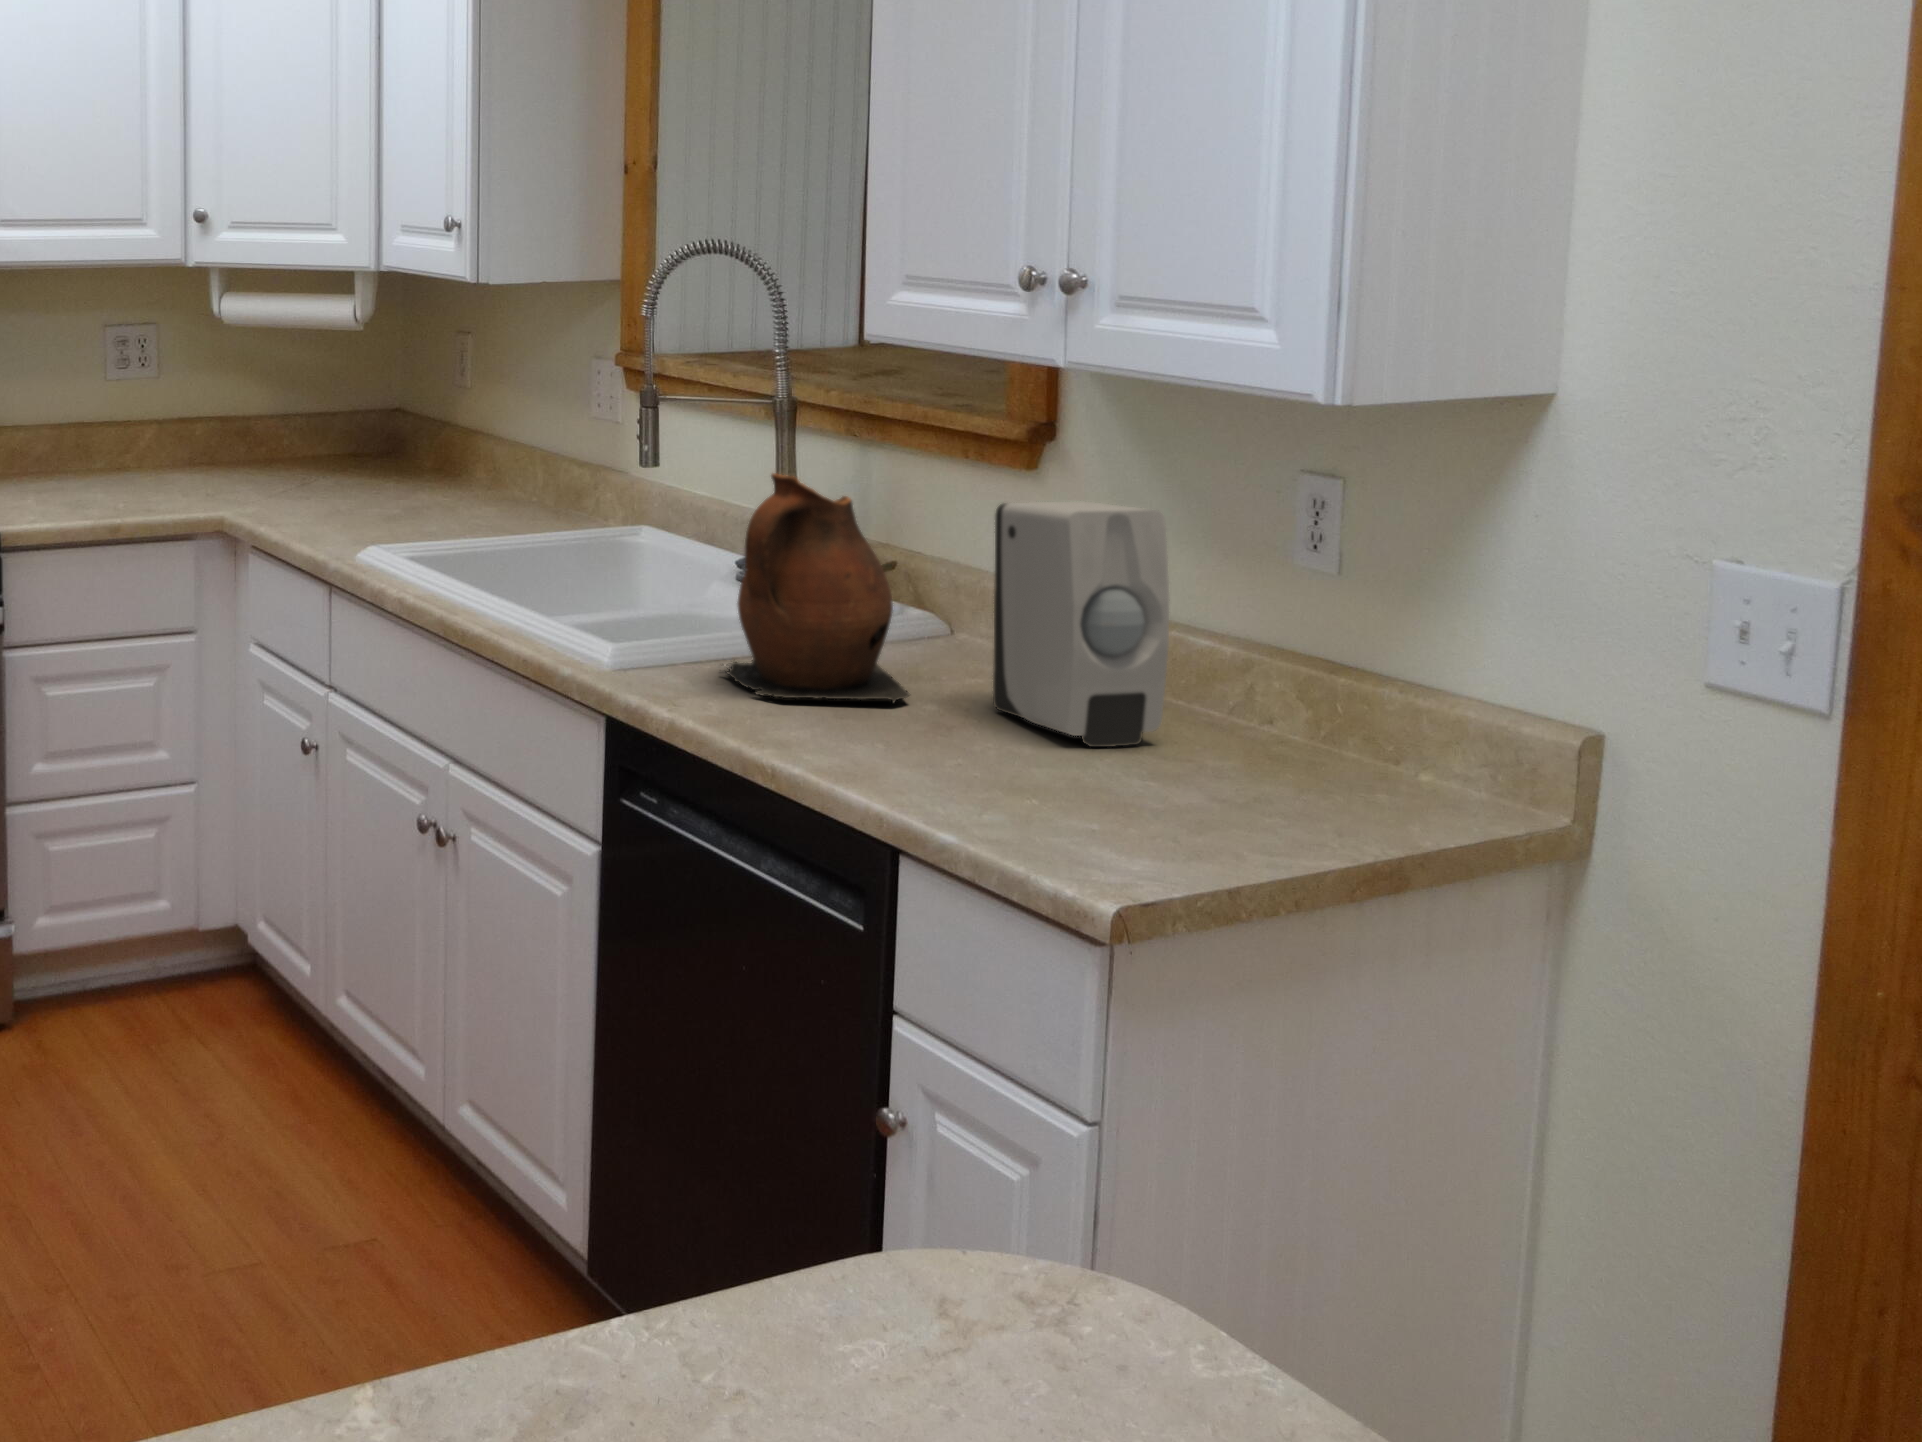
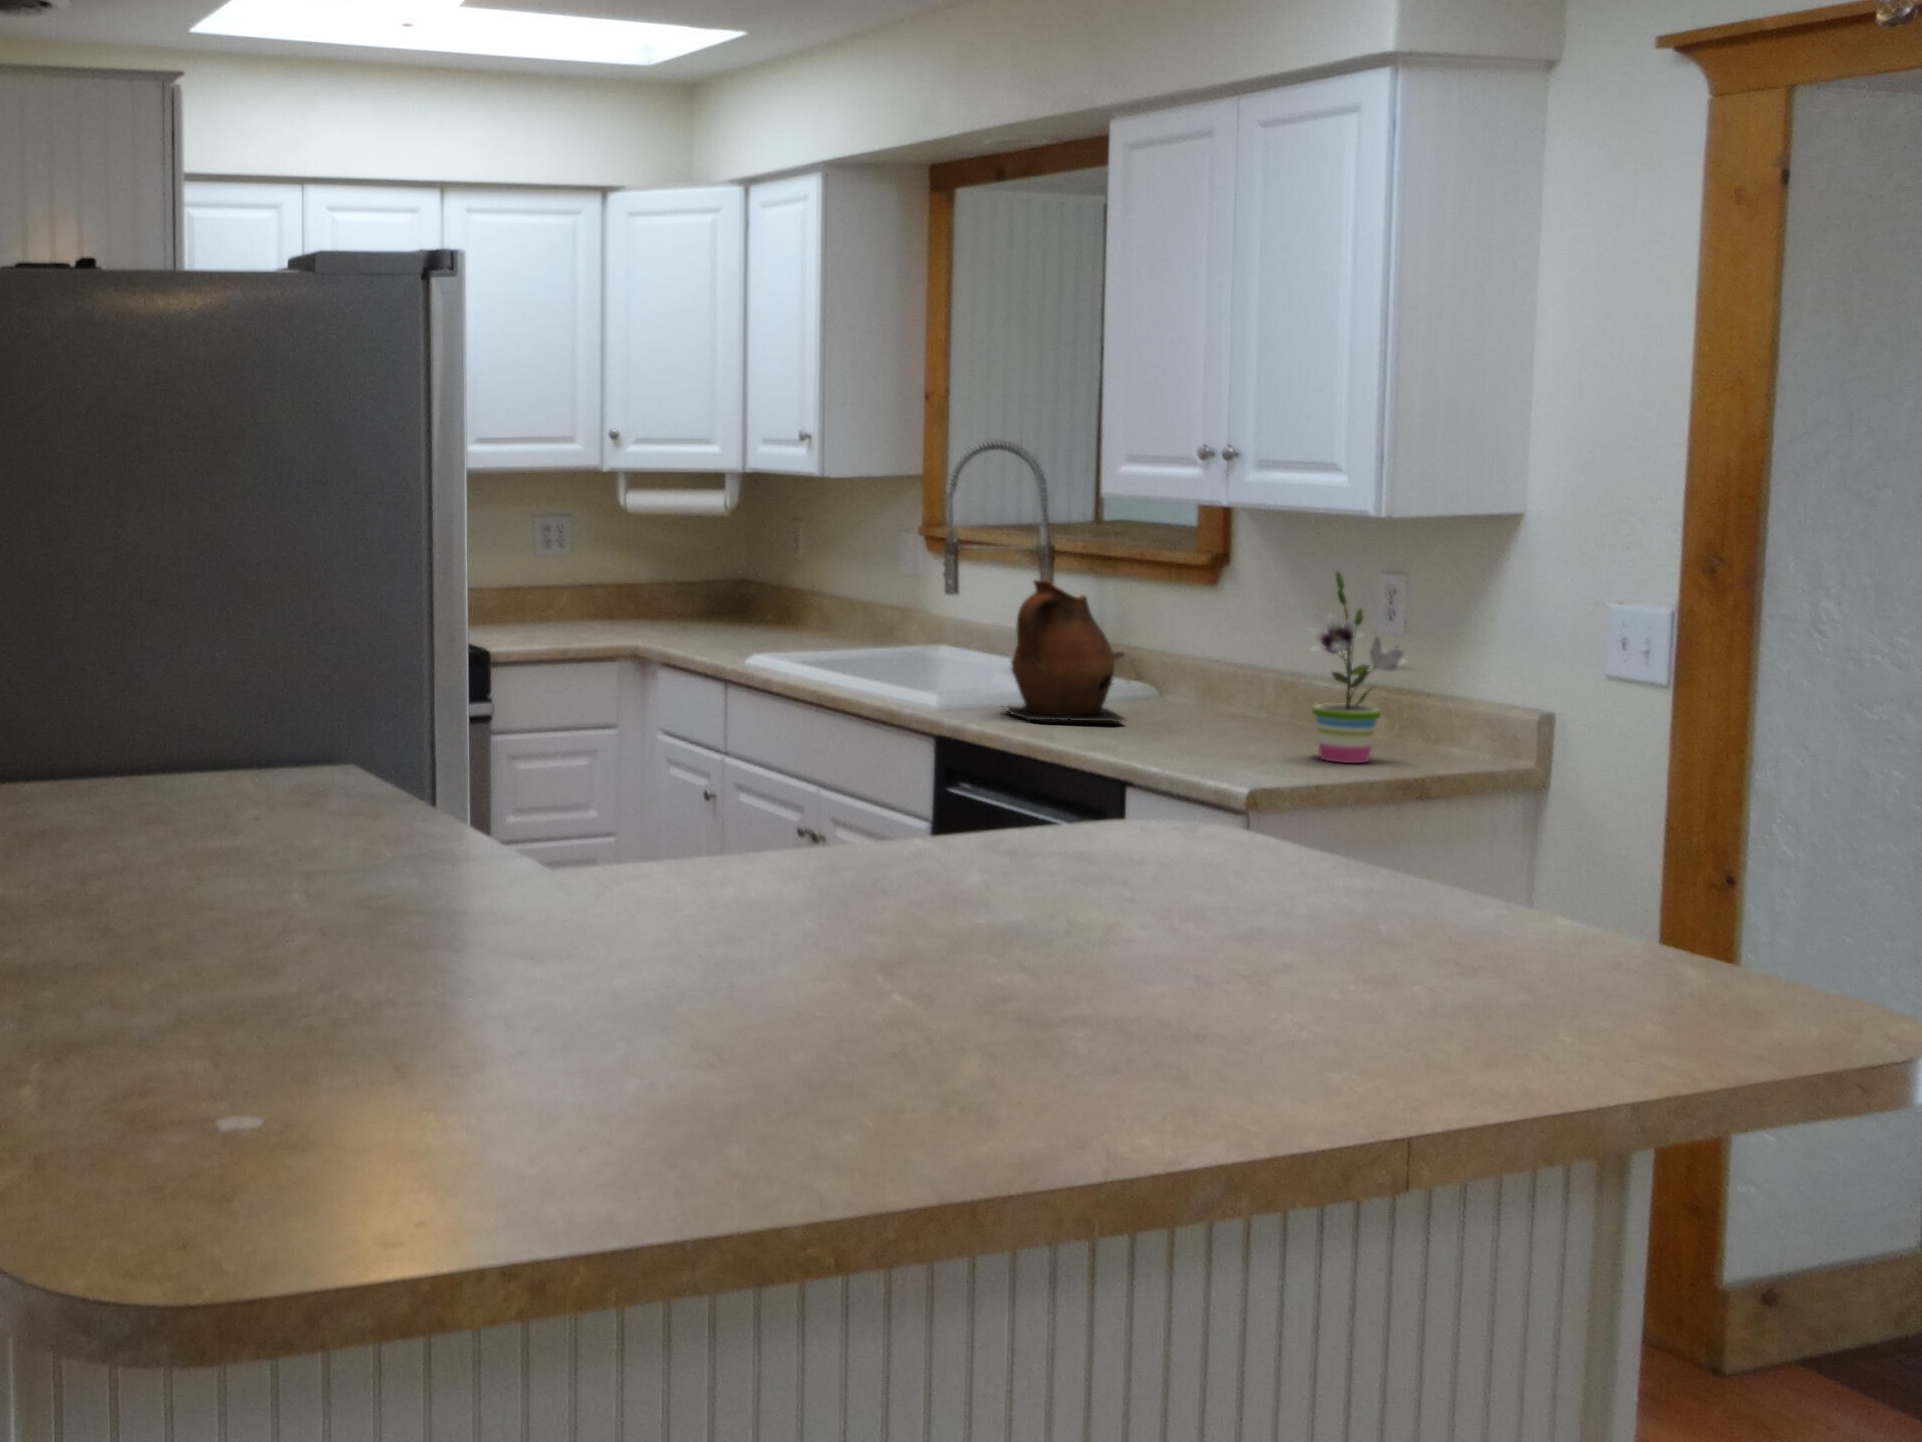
potted plant: none [1208,483,1379,801] -> present [1309,572,1411,763]
soap dispenser: present [993,501,1169,747] -> none [1181,594,1292,743]

